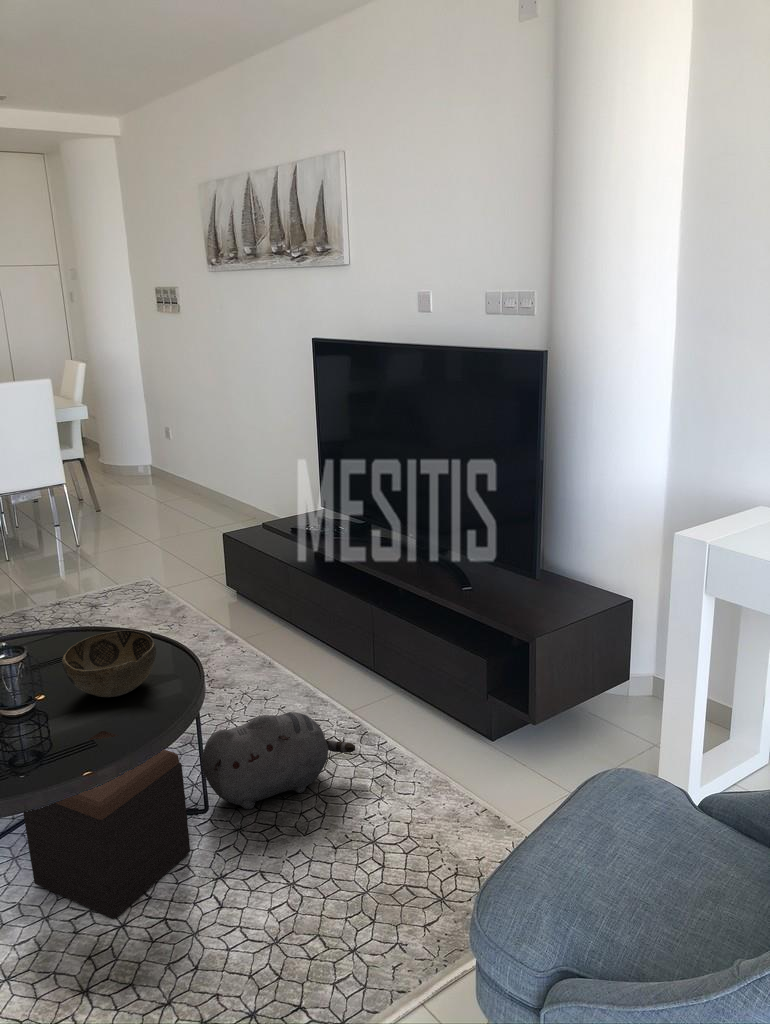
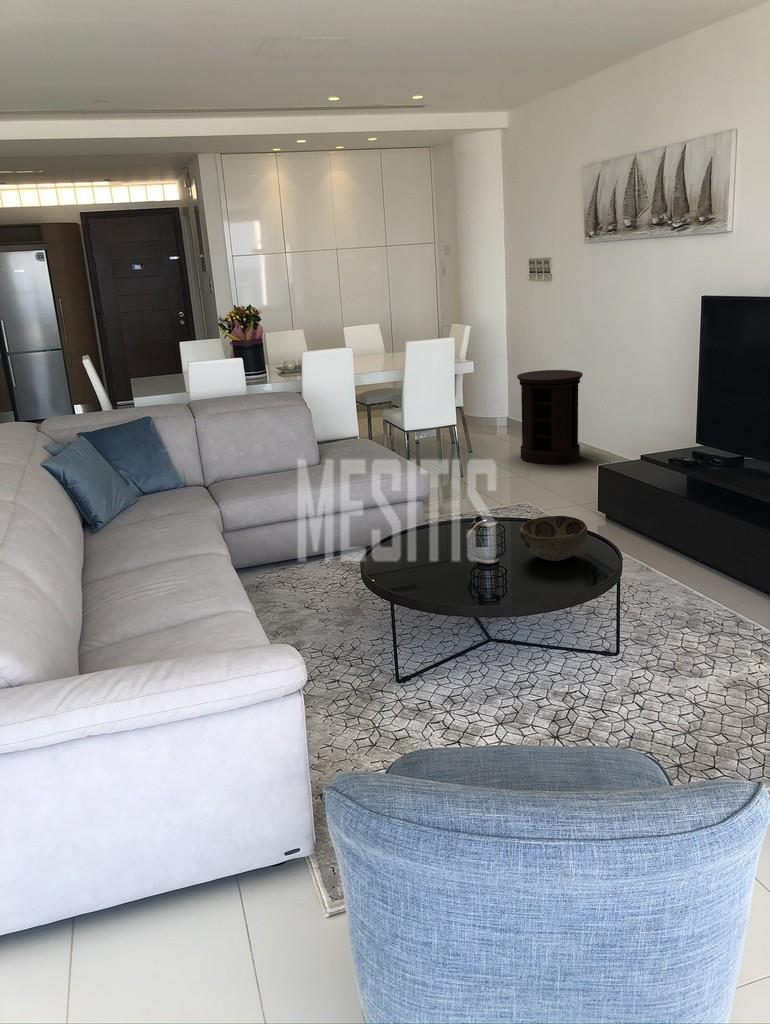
side table: none [140,416,222,526] -> present [517,370,583,464]
plush toy: present [202,712,355,809] -> none [617,587,739,657]
footstool: present [23,731,190,919] -> none [502,582,613,705]

